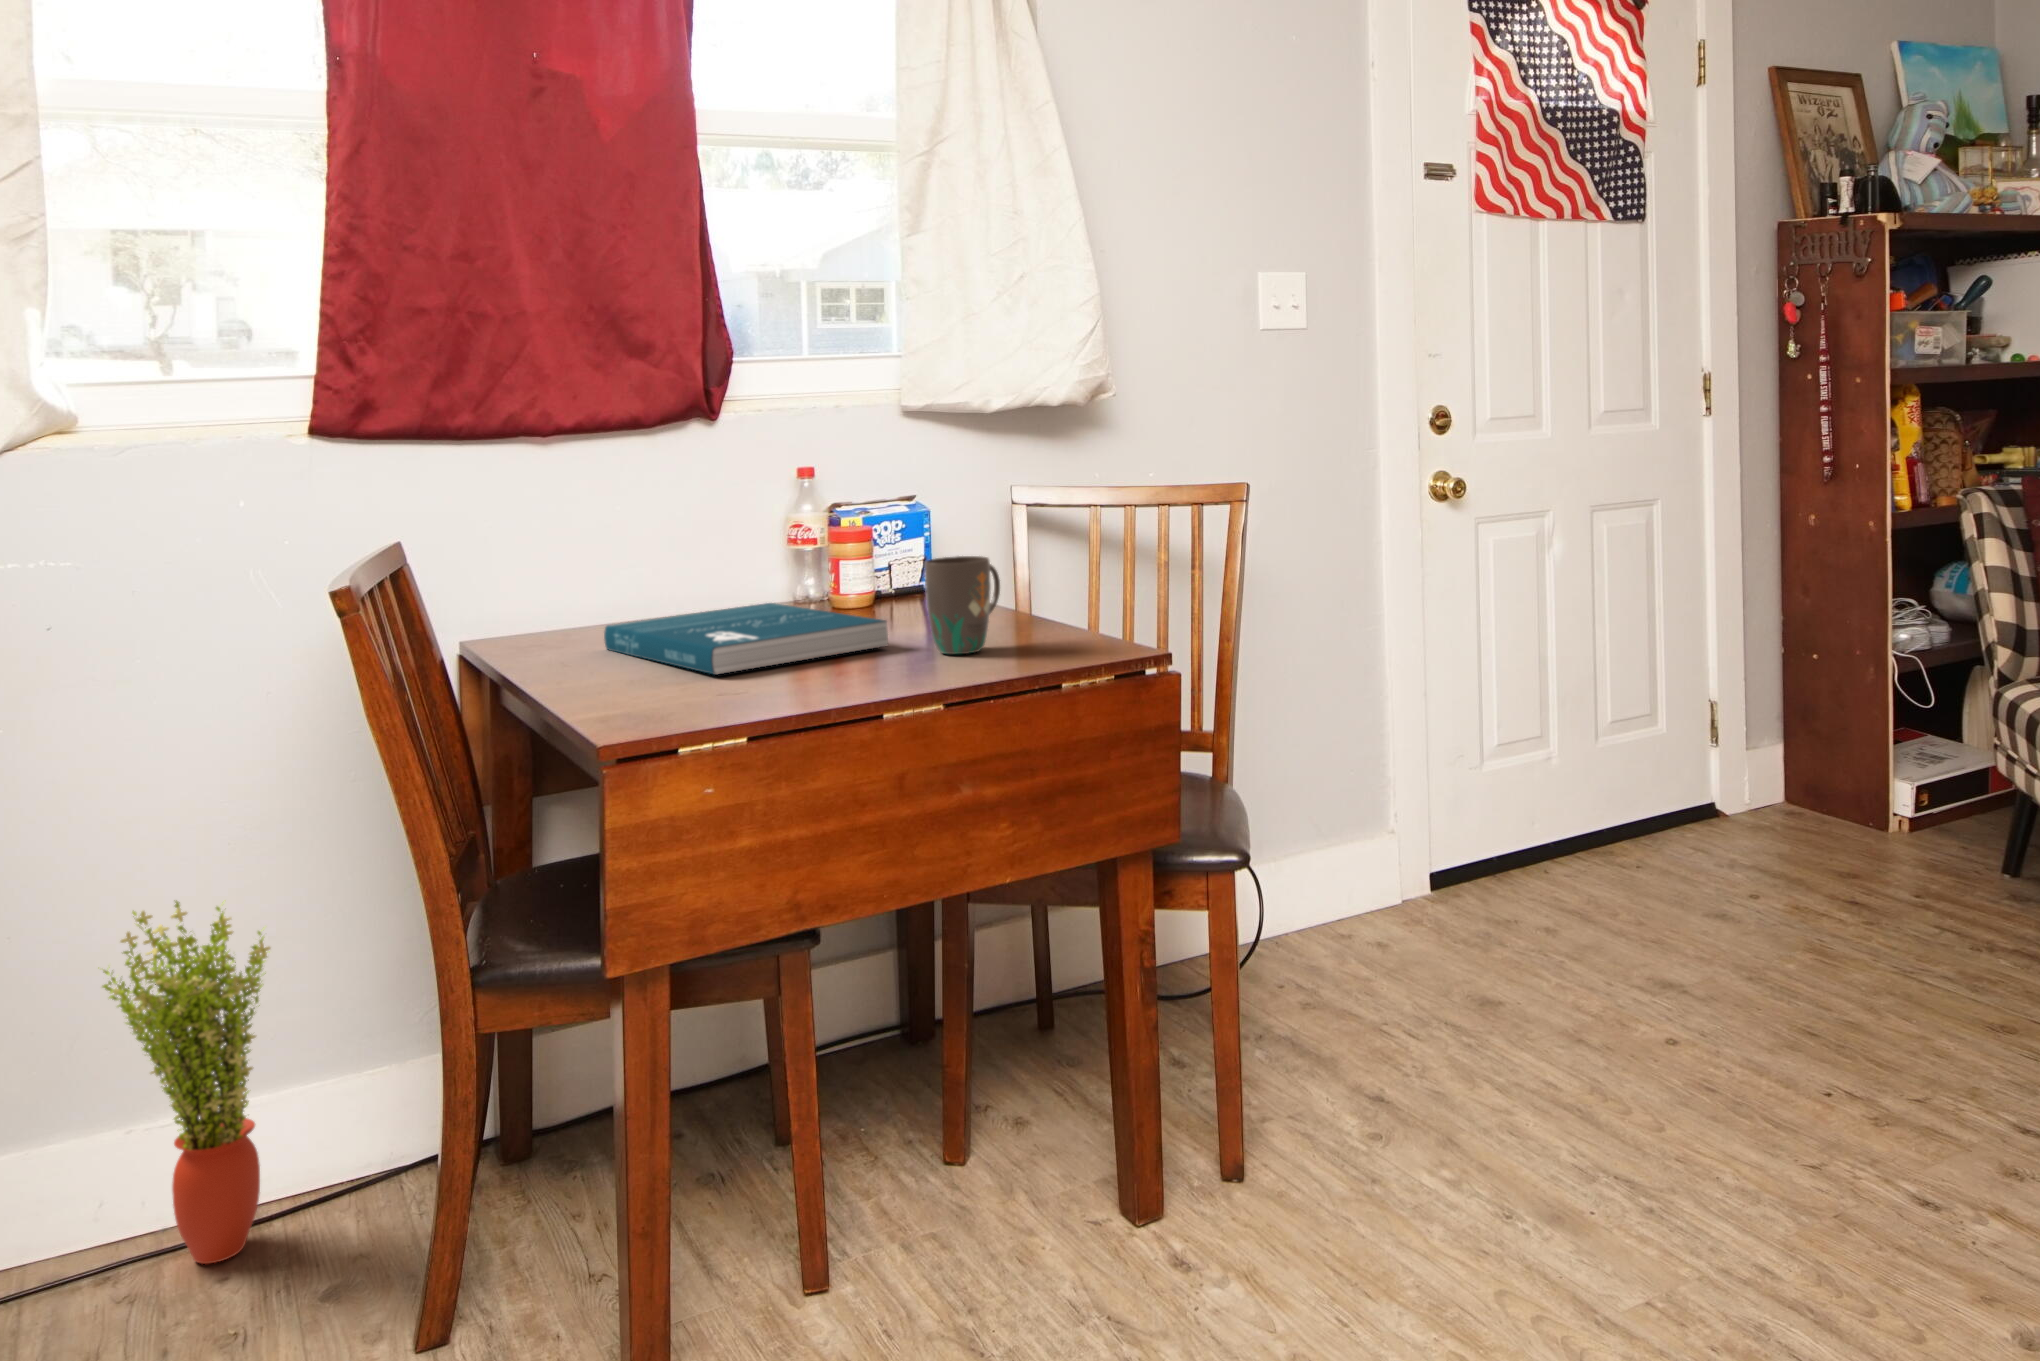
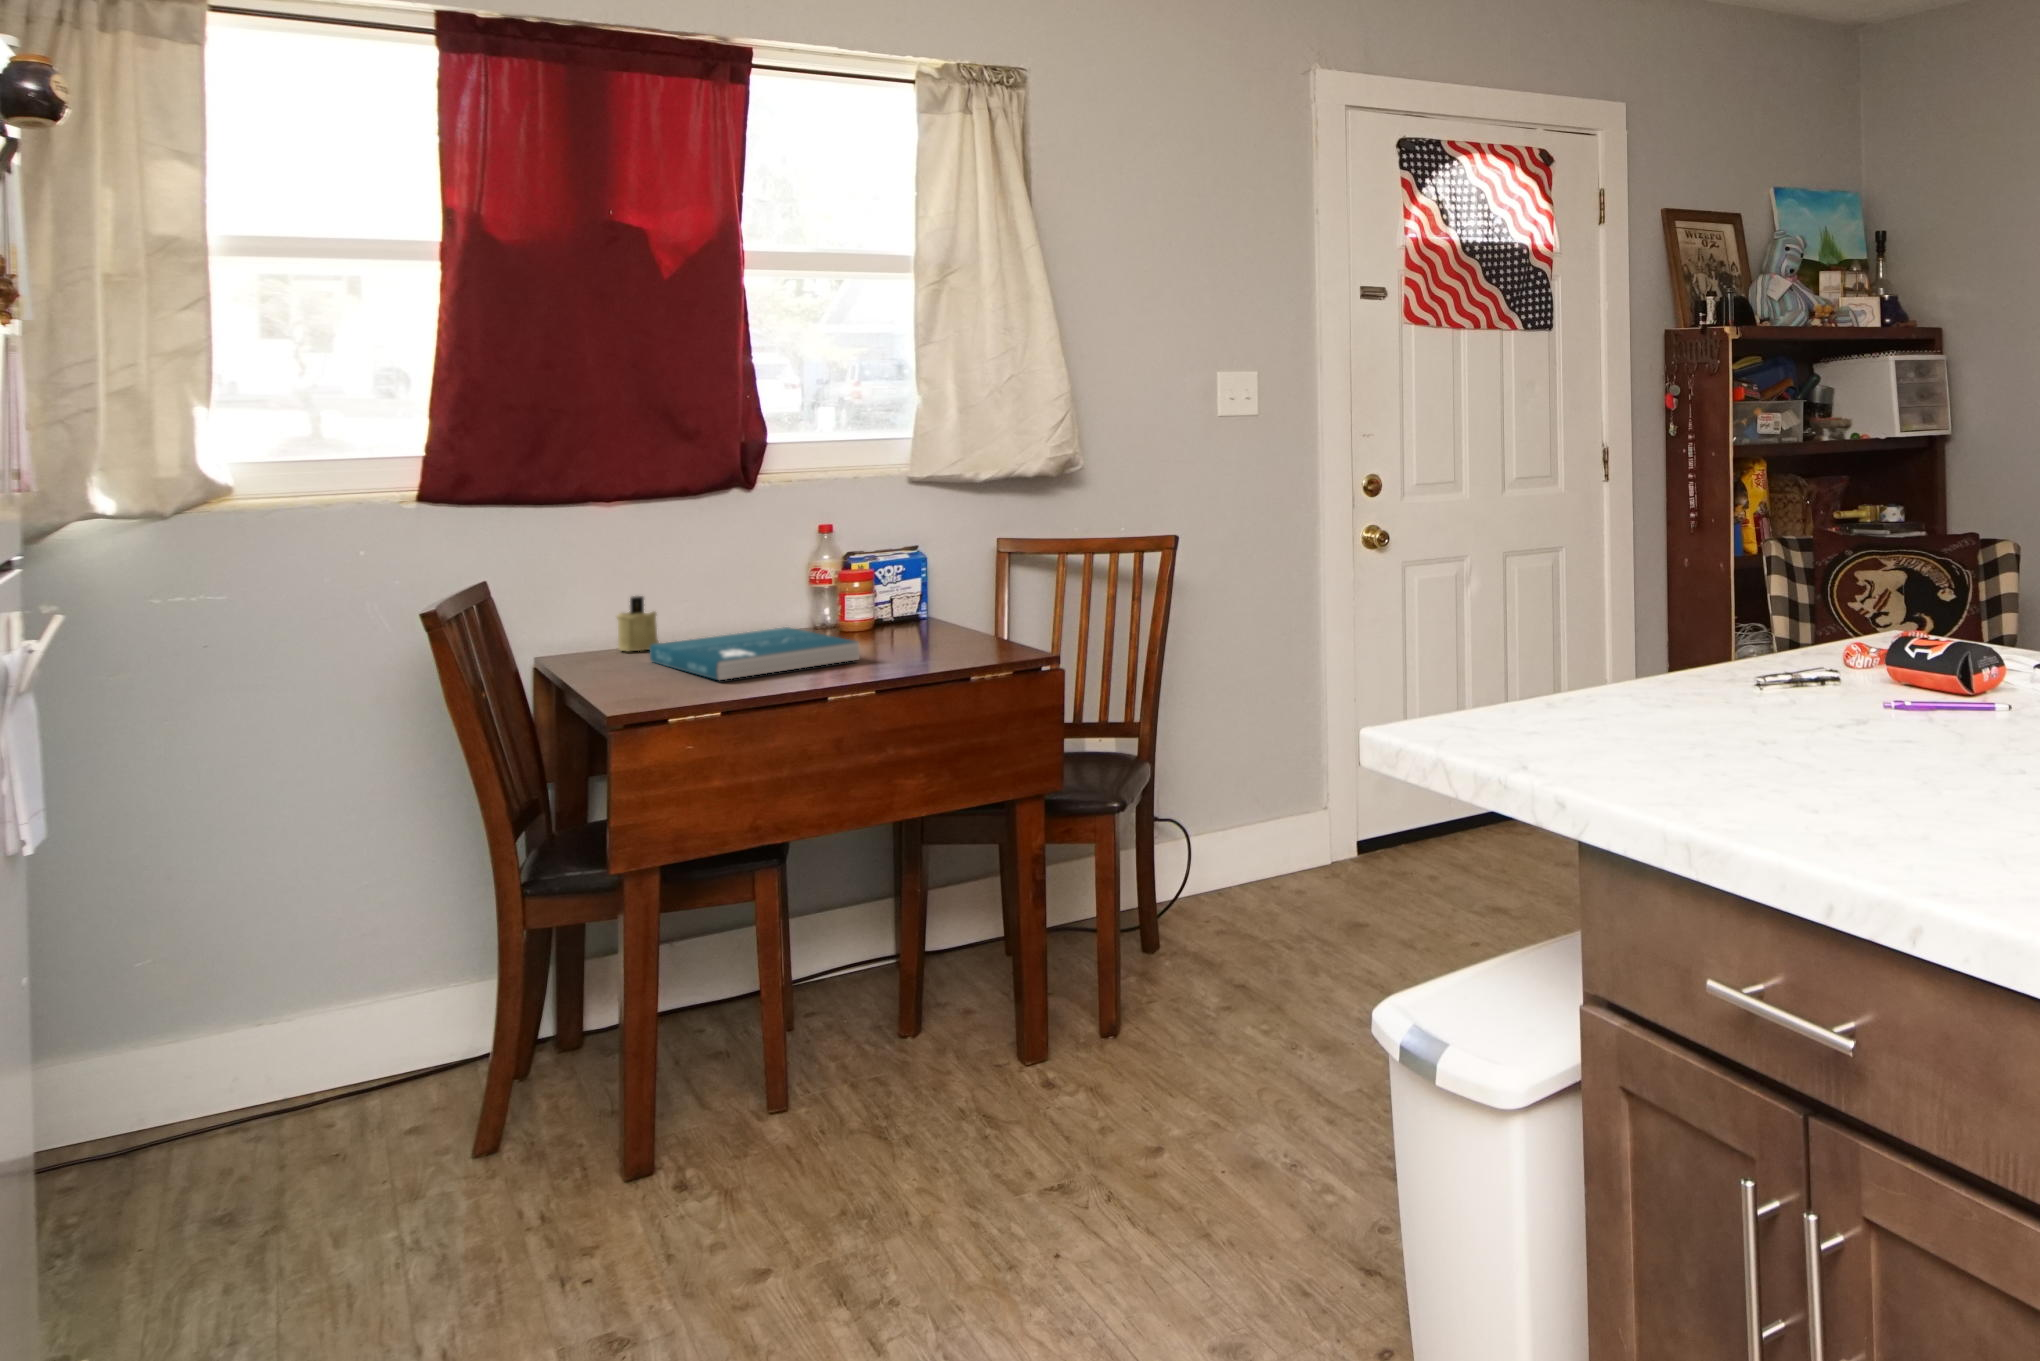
mug: present [924,556,1000,654] -> none [885,596,946,666]
candle: none [552,561,606,635] -> present [617,596,659,651]
potted plant: present [102,900,270,1264] -> none [244,846,383,1113]

